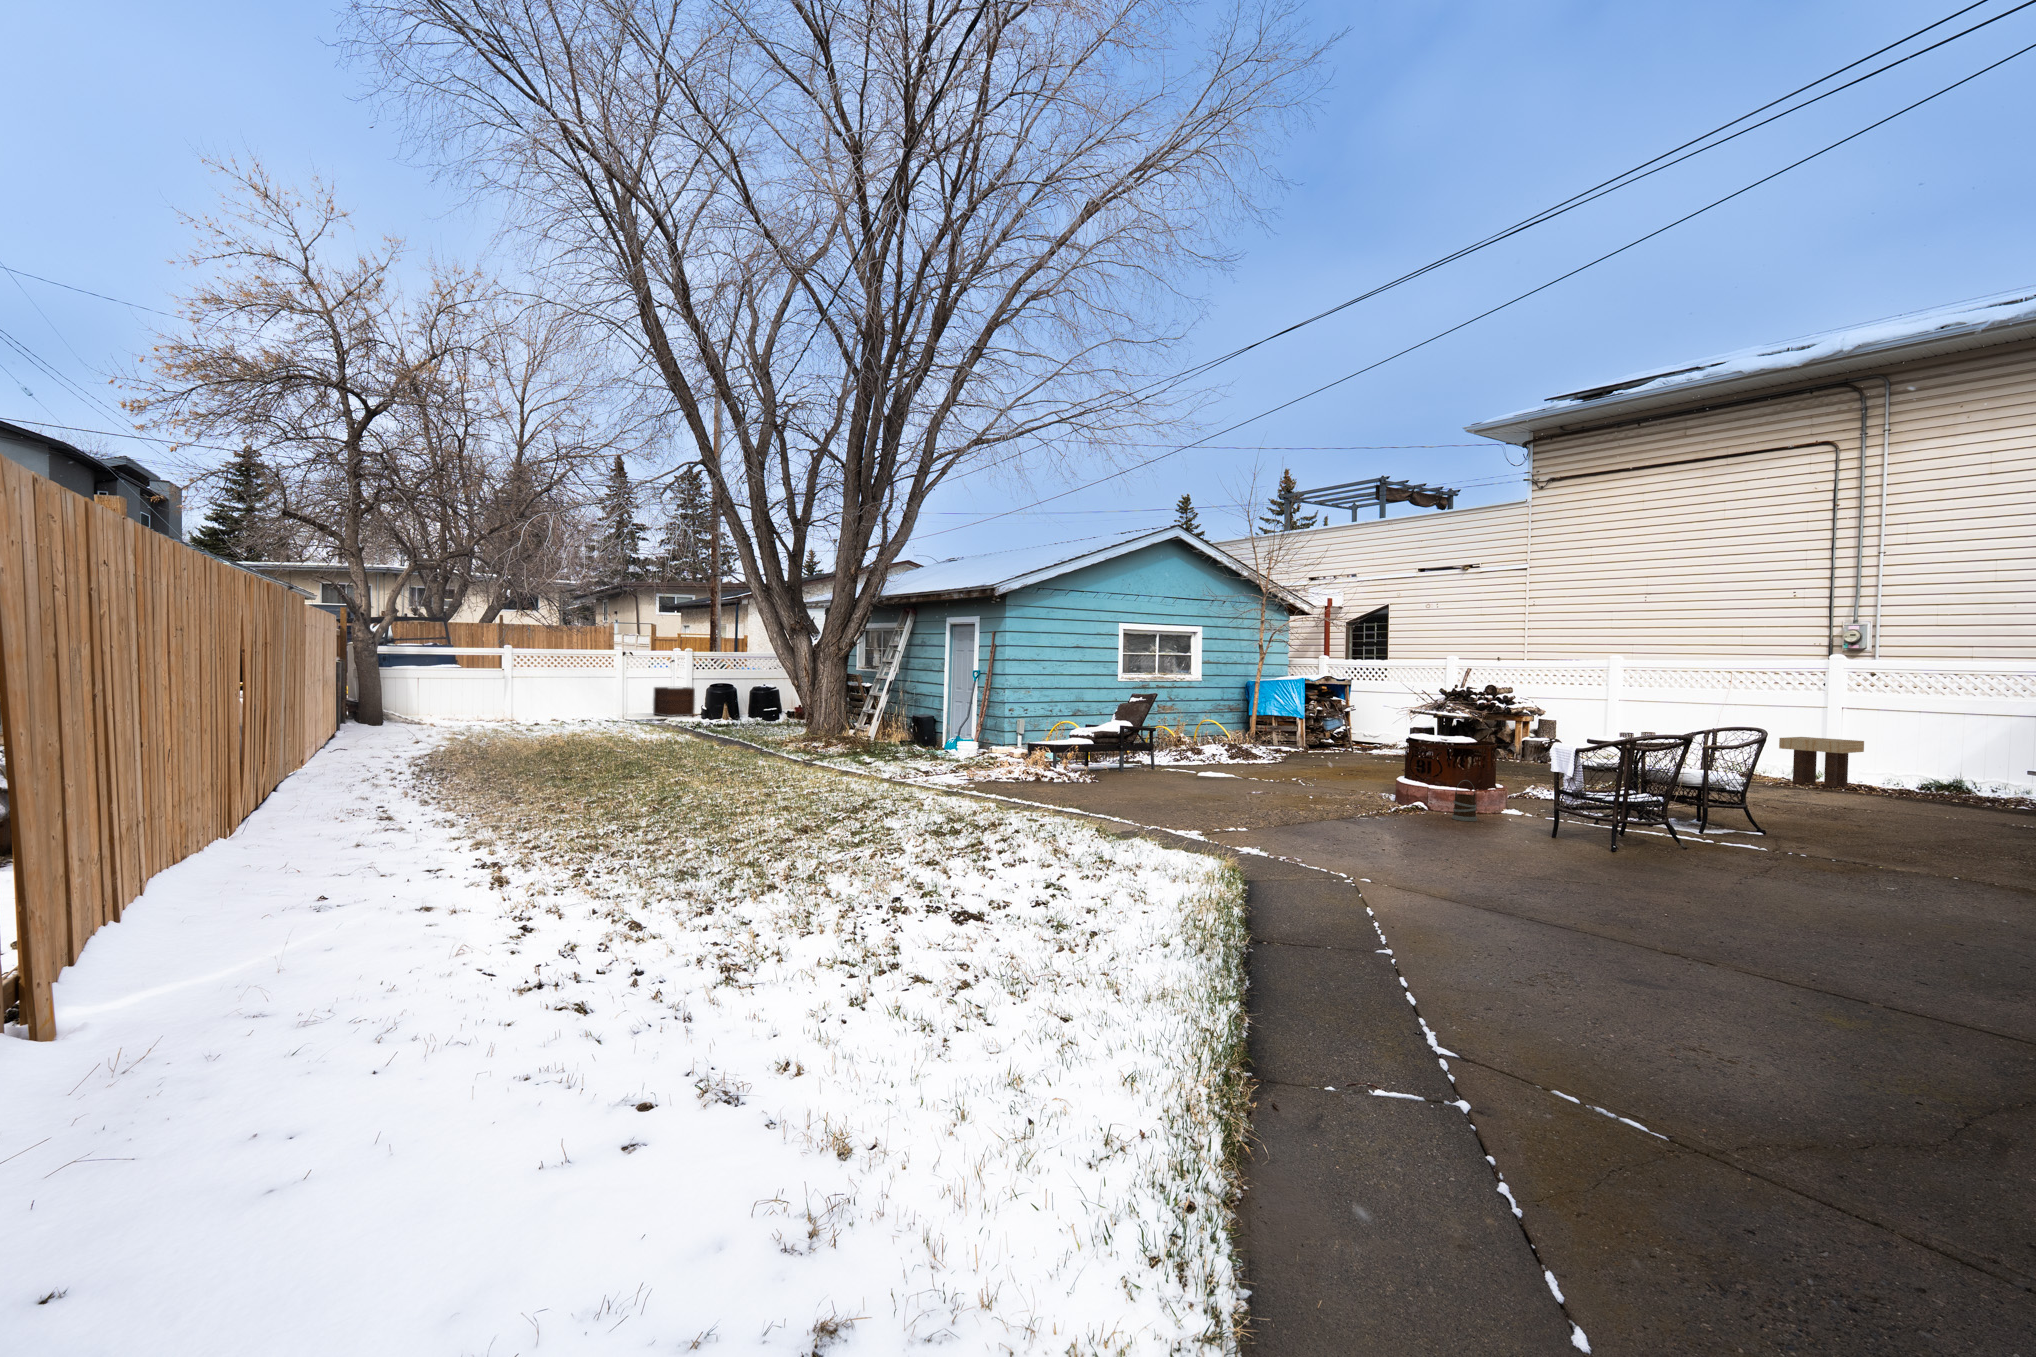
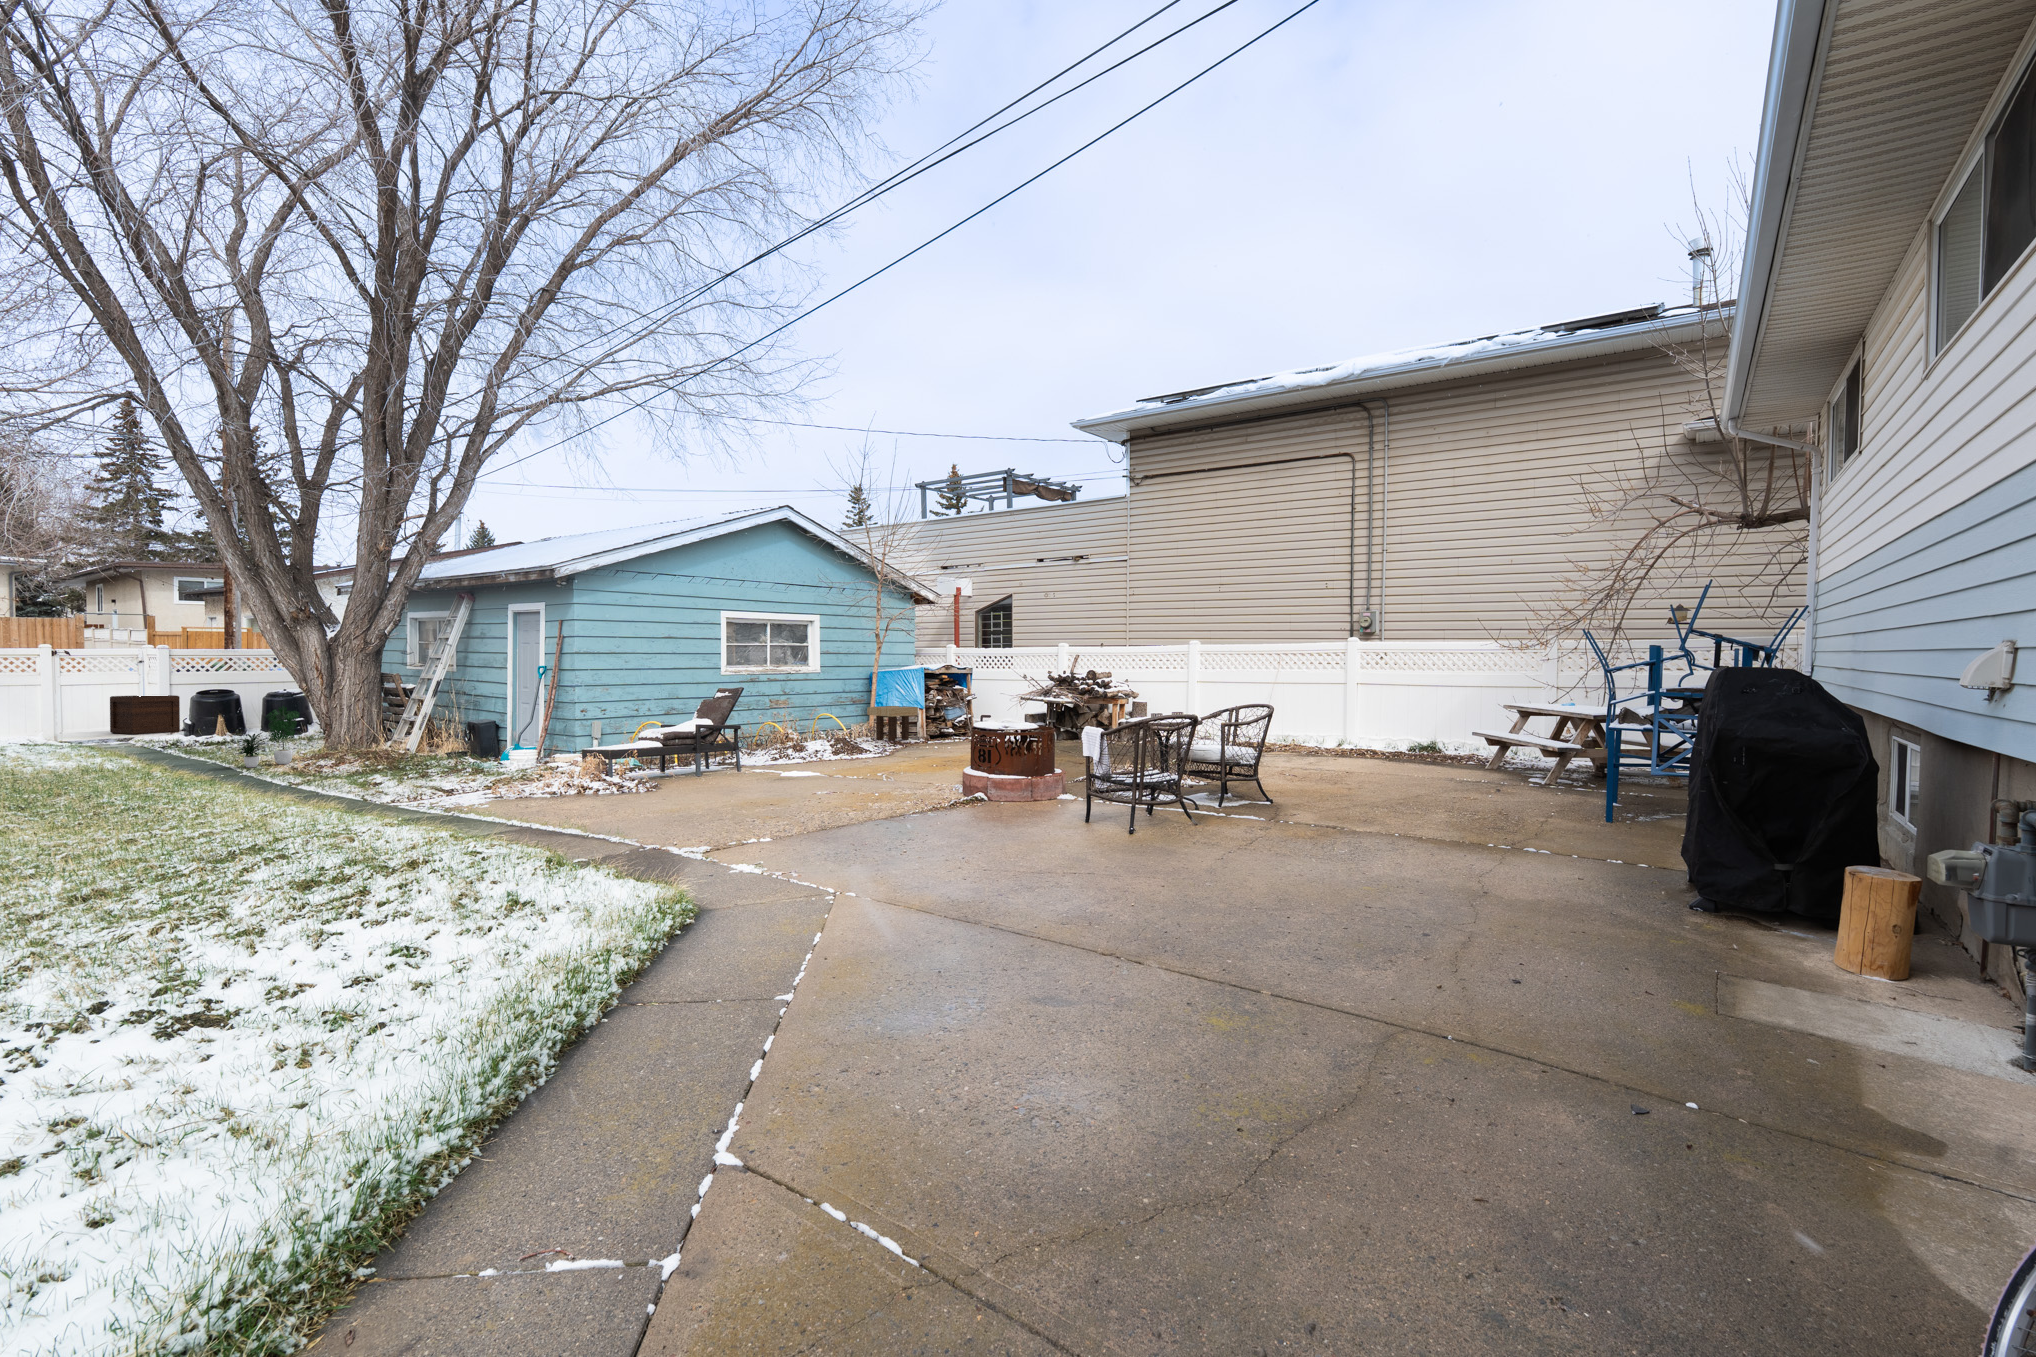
potted plant: none [767,698,808,746] -> present [236,706,299,767]
side table: present [1779,737,1864,787] -> present [867,706,918,741]
wooden bucket: present [1452,780,1477,821] -> none [1011,767,1034,810]

